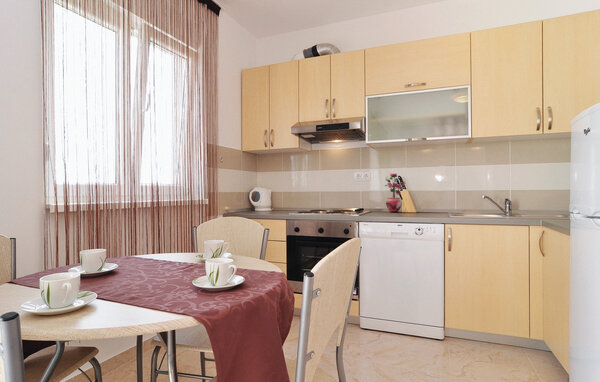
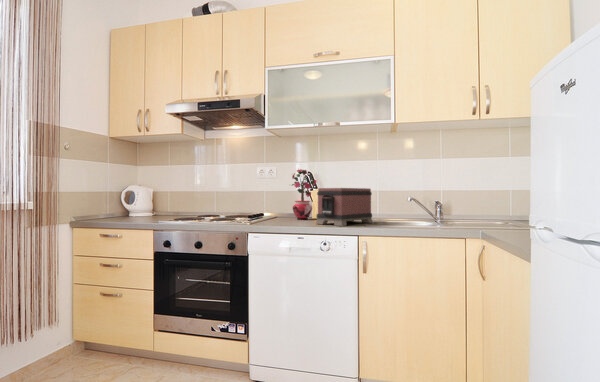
toaster: none [409,188,454,217] -> present [316,188,373,226]

